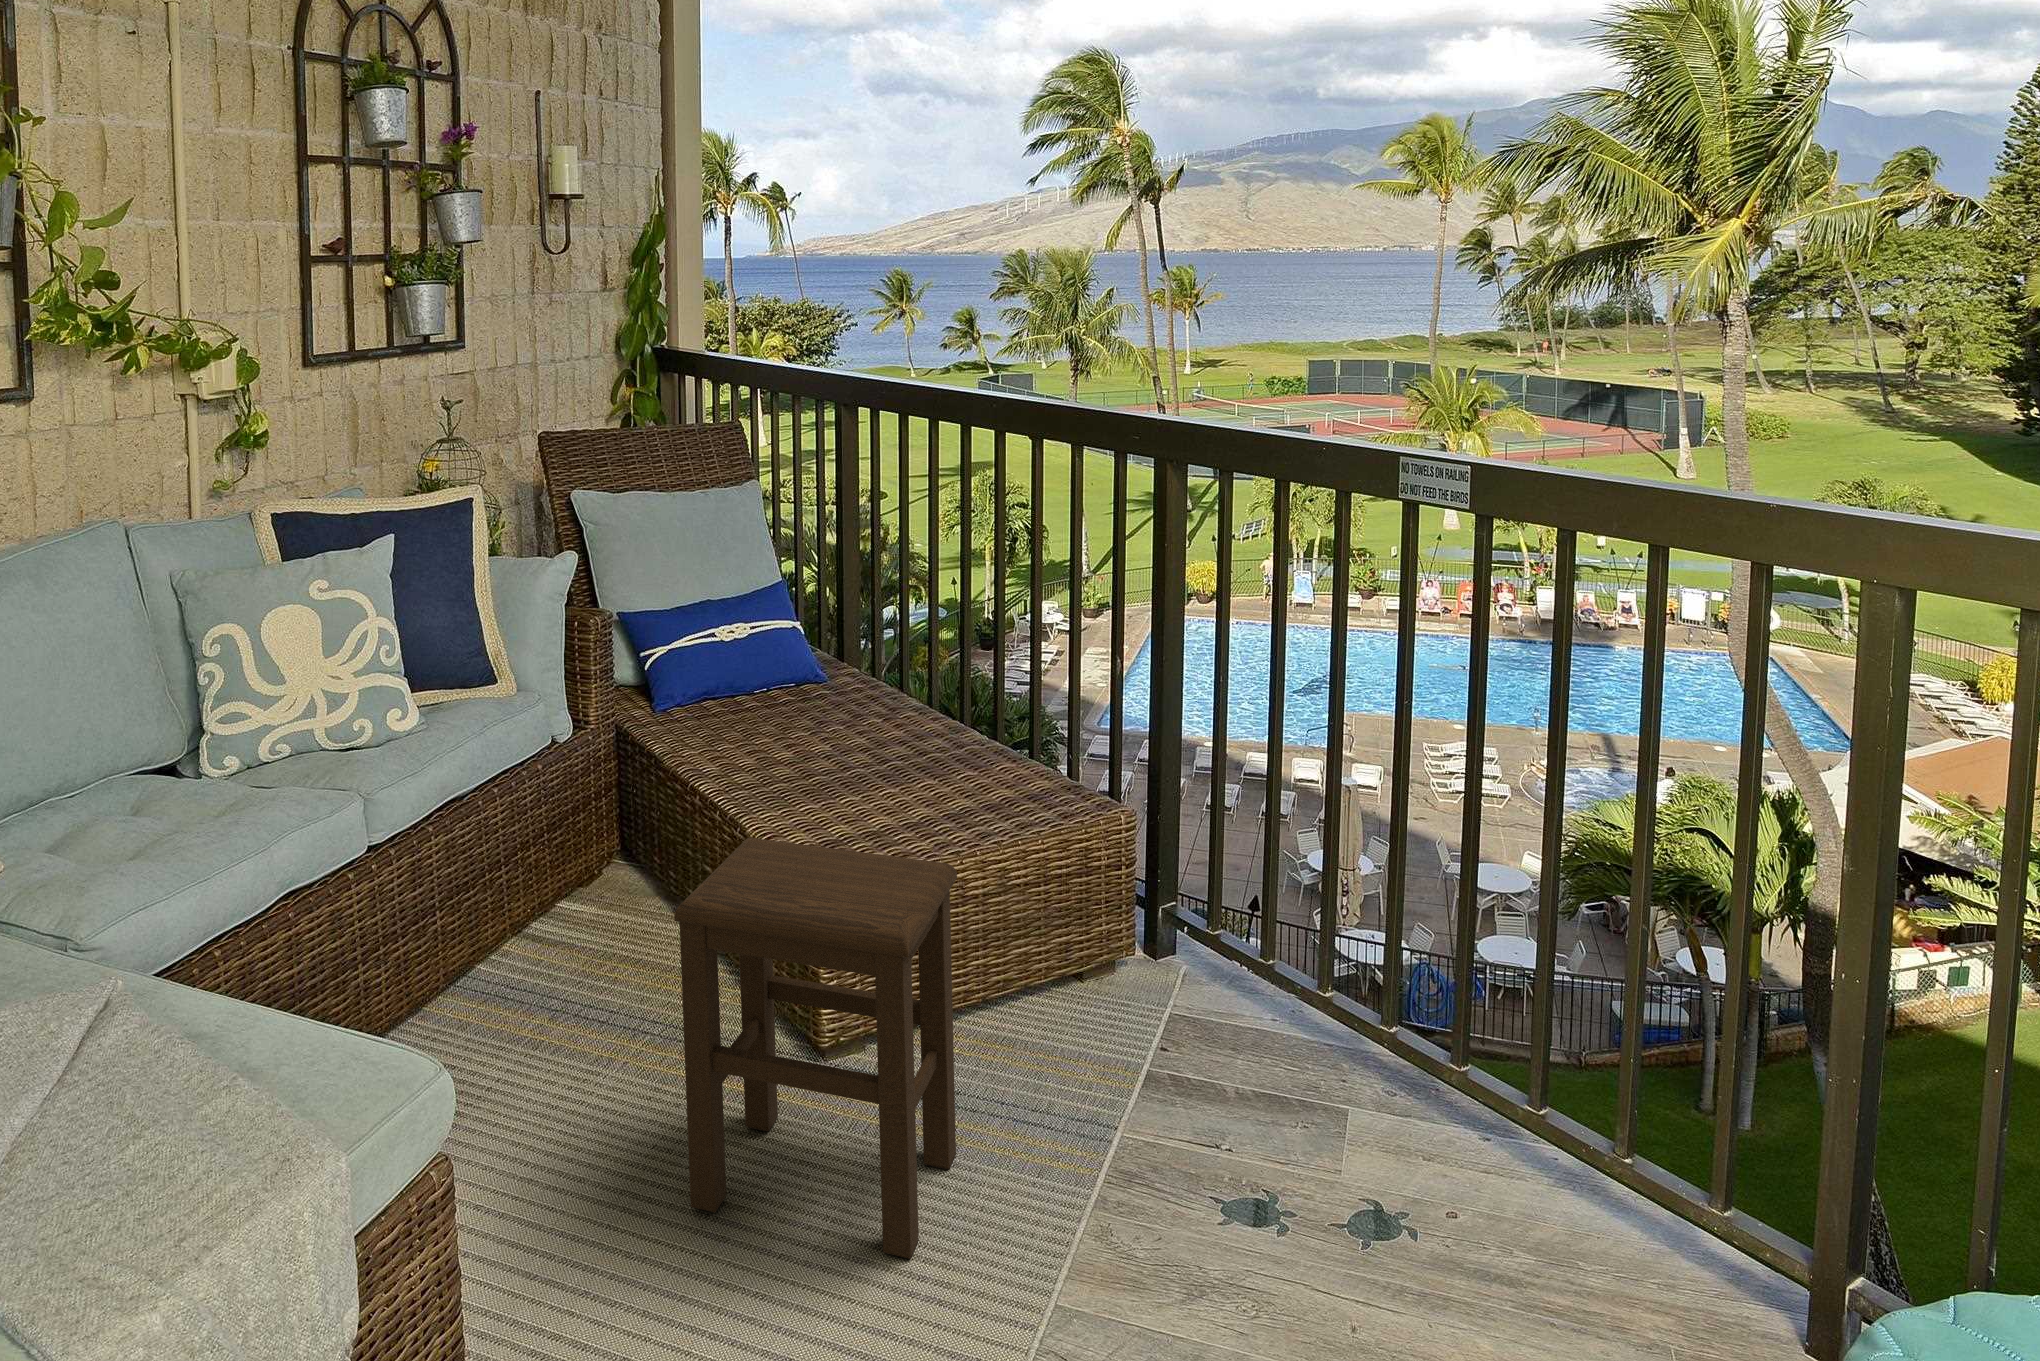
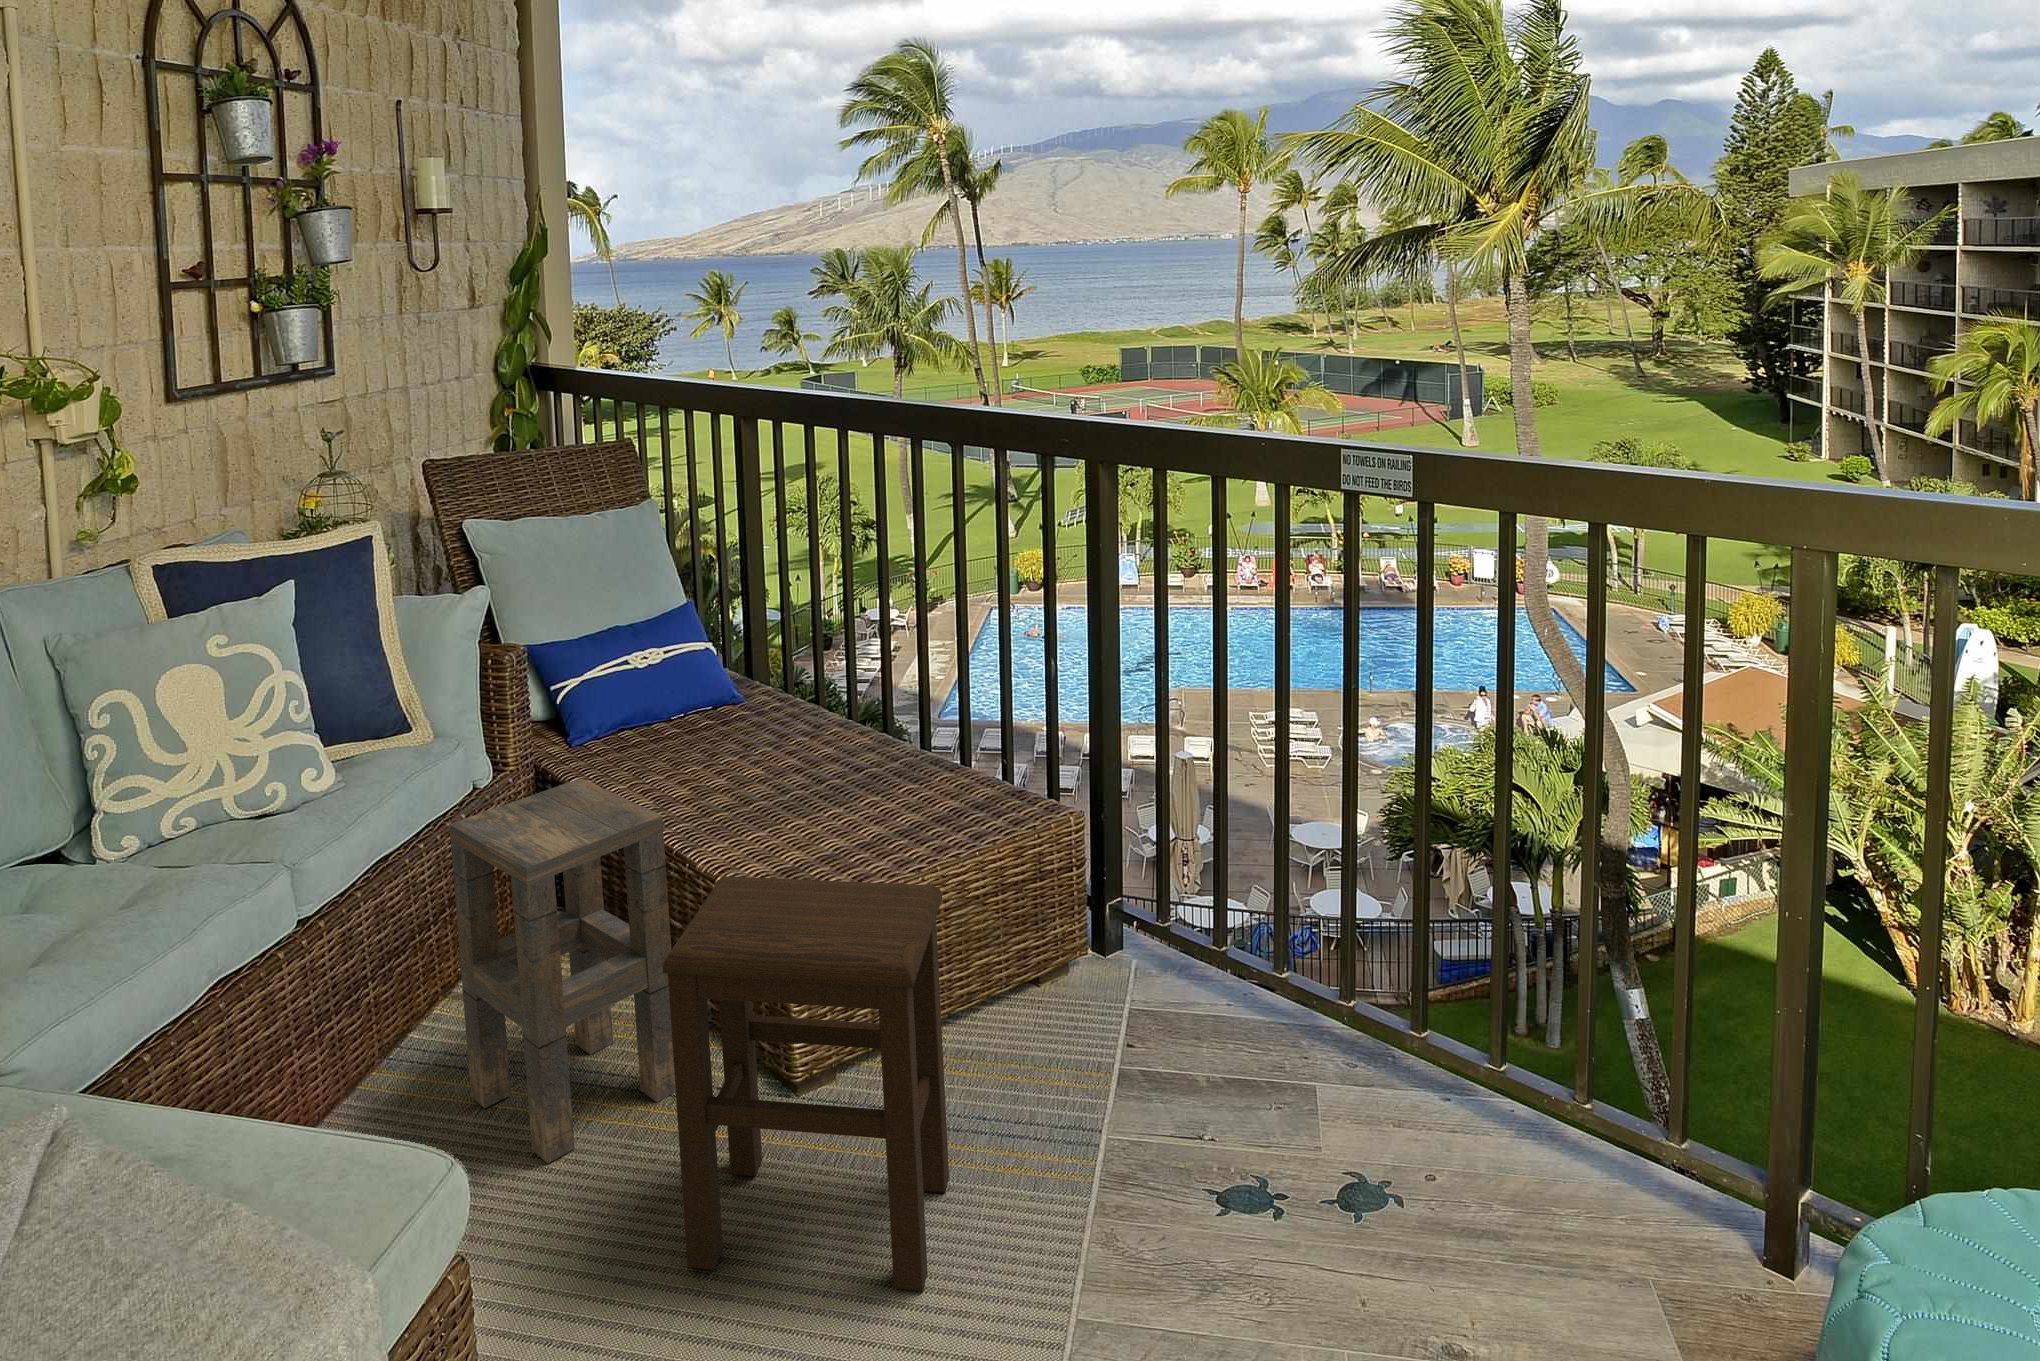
side table: none [507,737,713,1097] -> present [449,778,676,1163]

